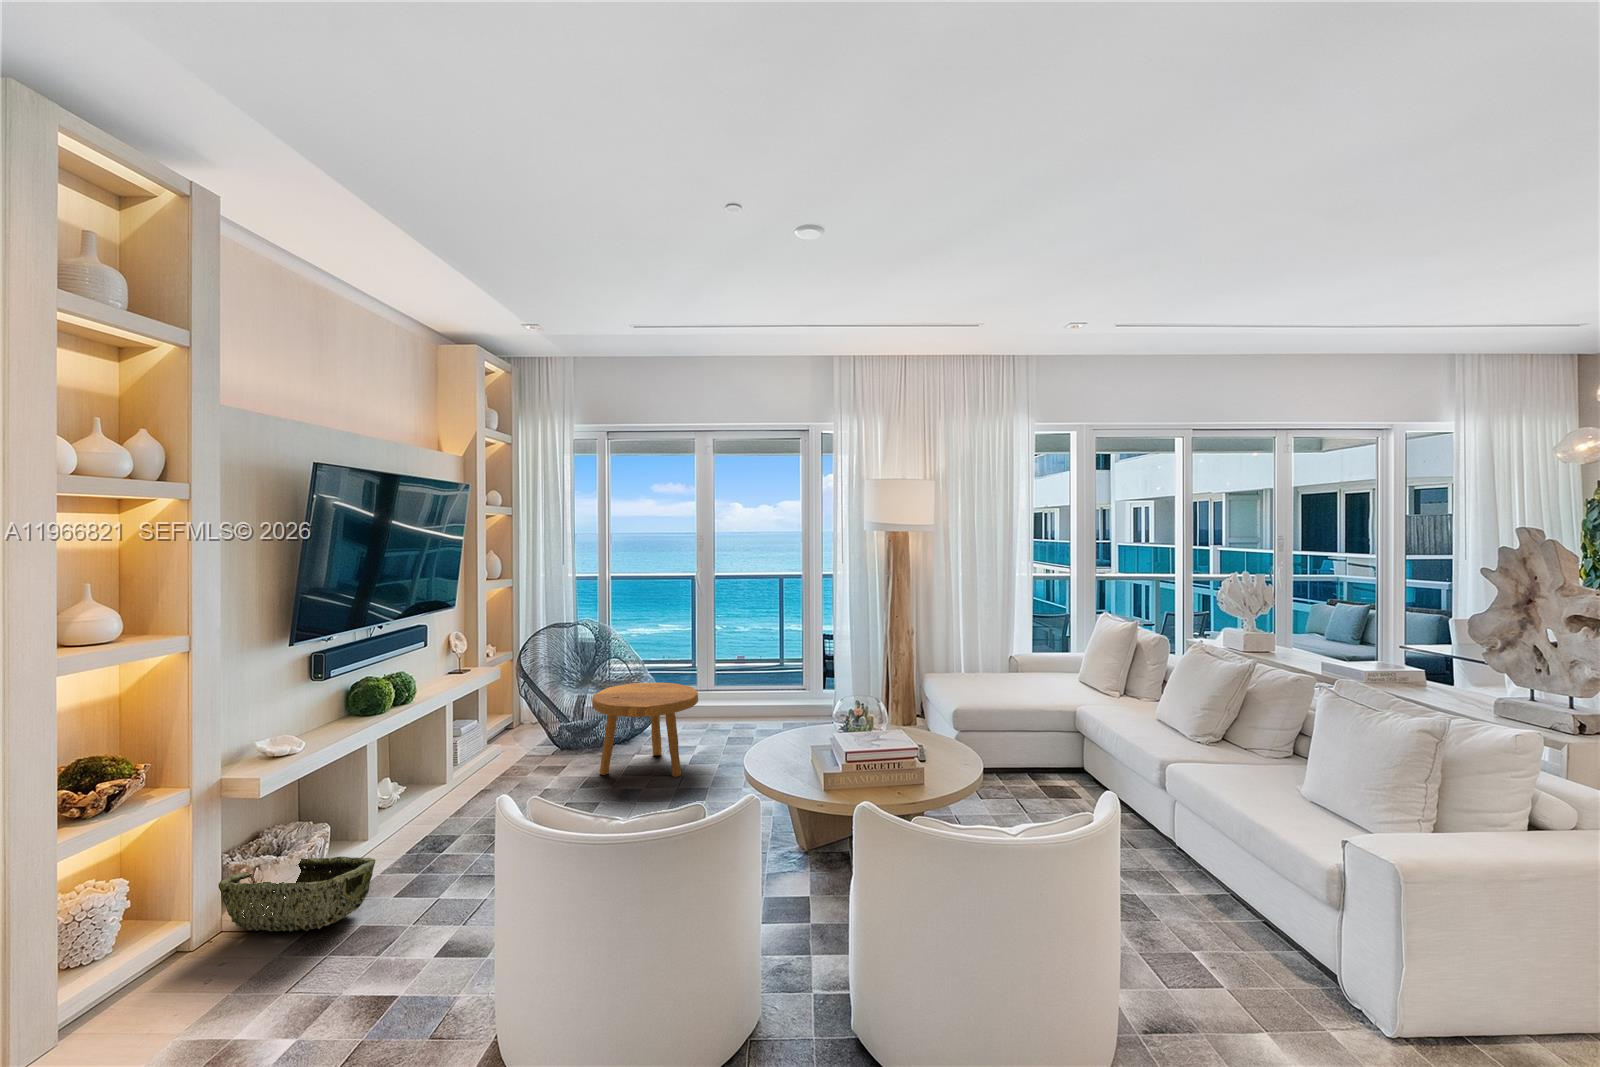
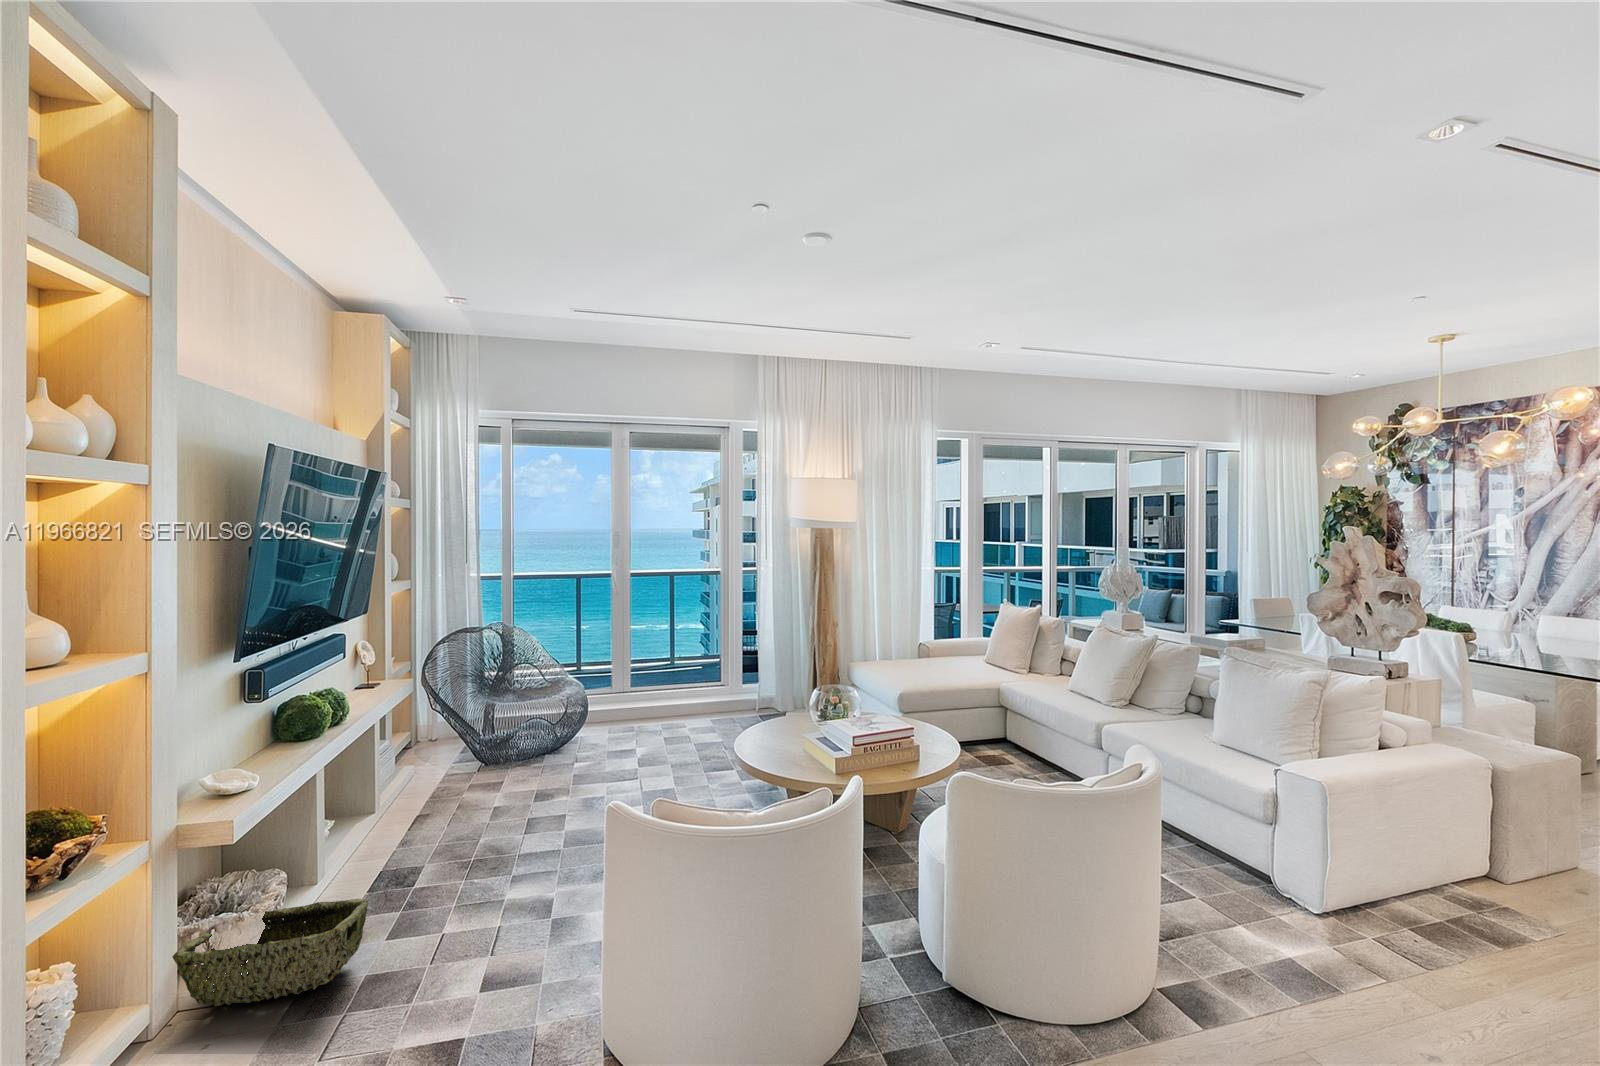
footstool: present [592,683,698,777] -> none [534,683,645,782]

